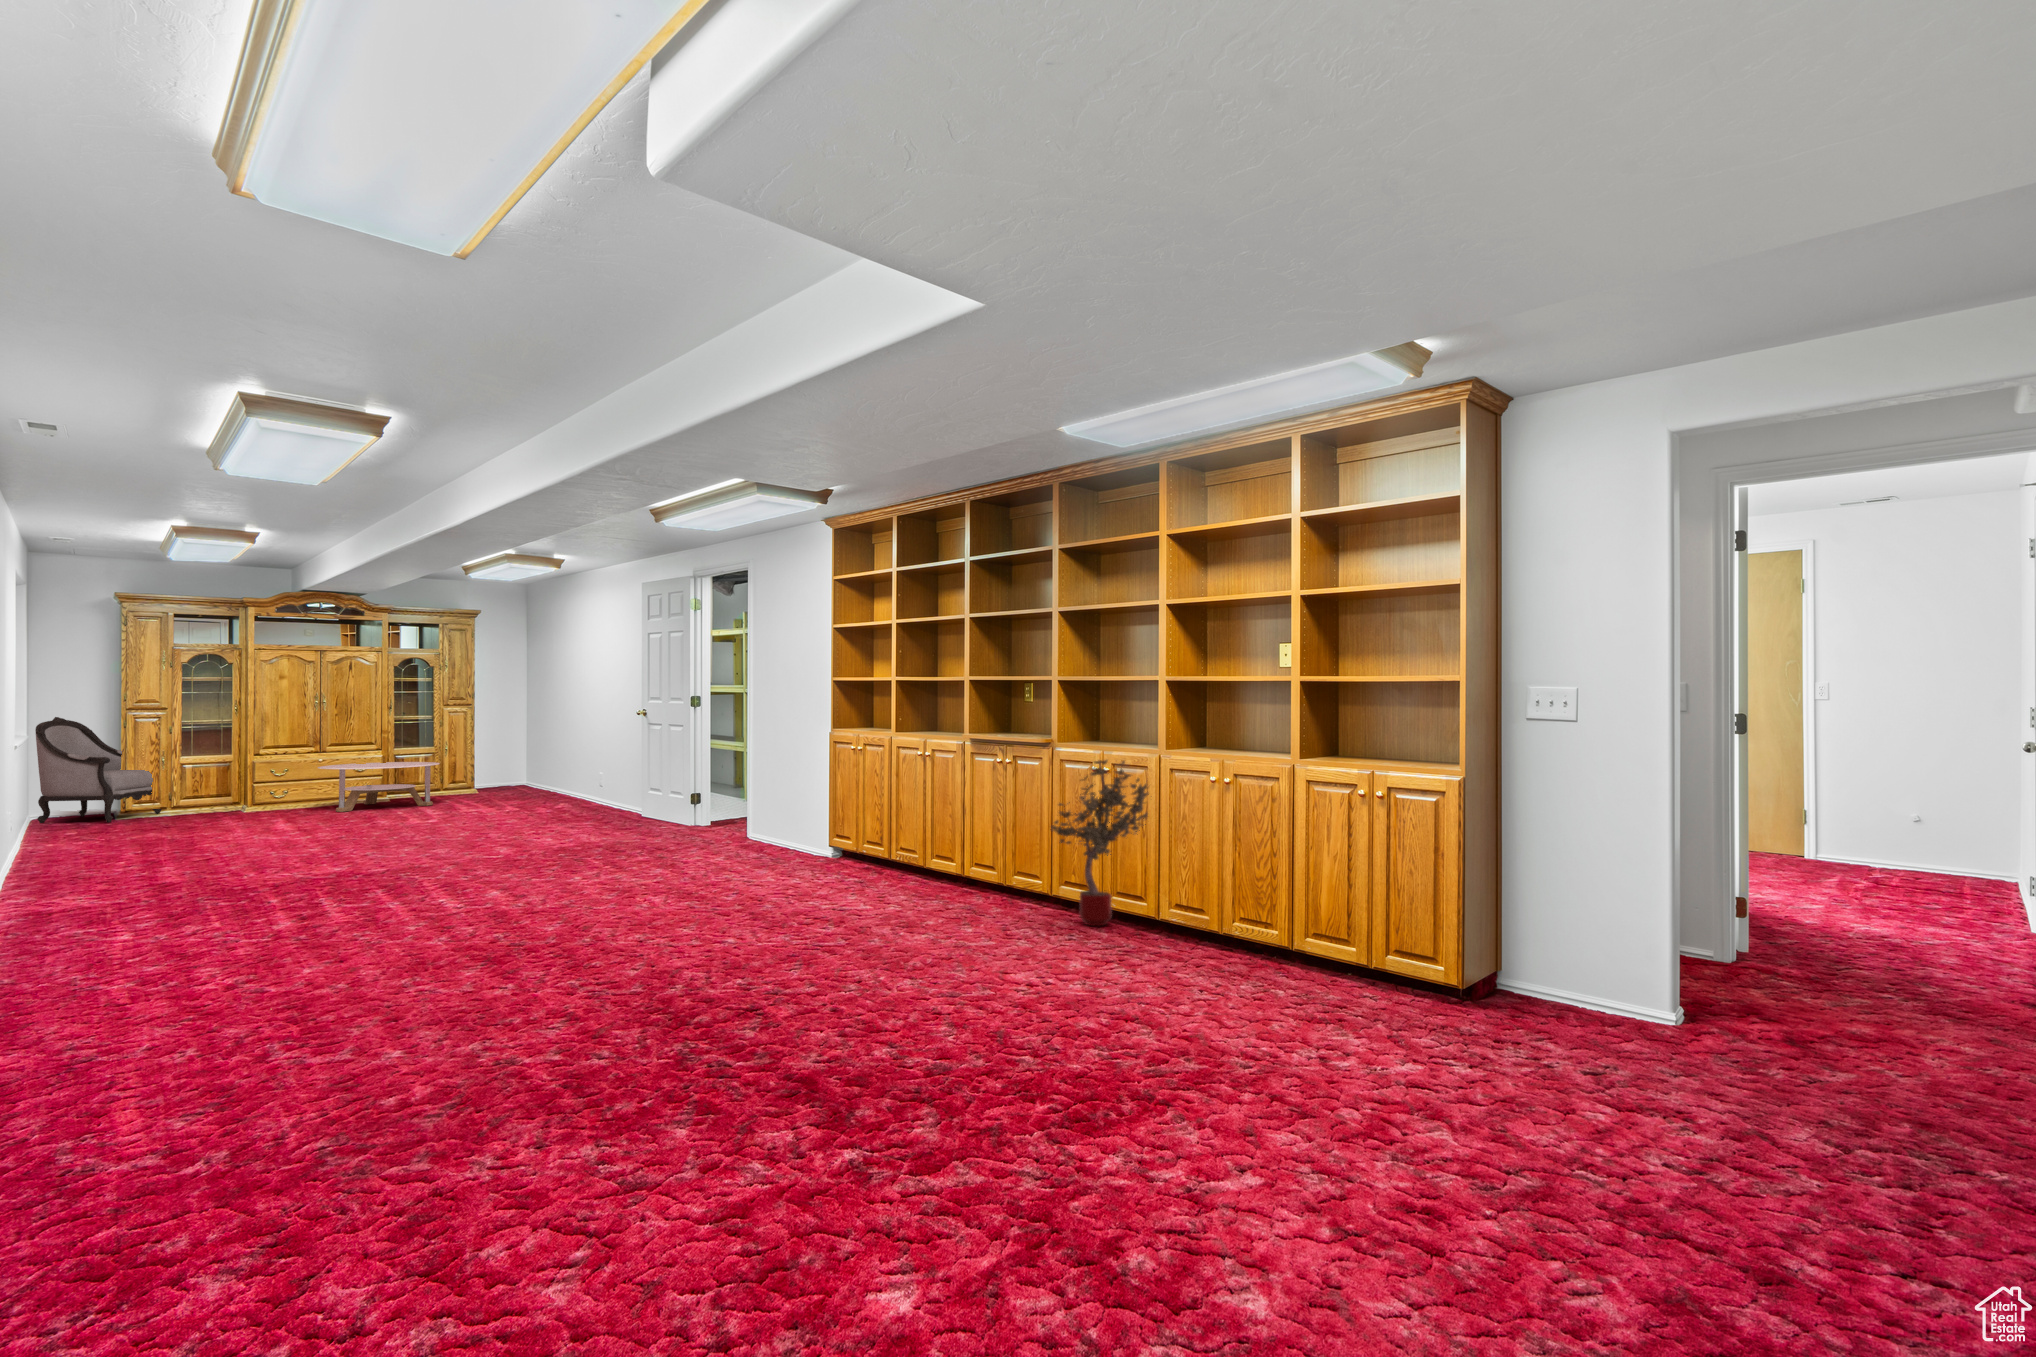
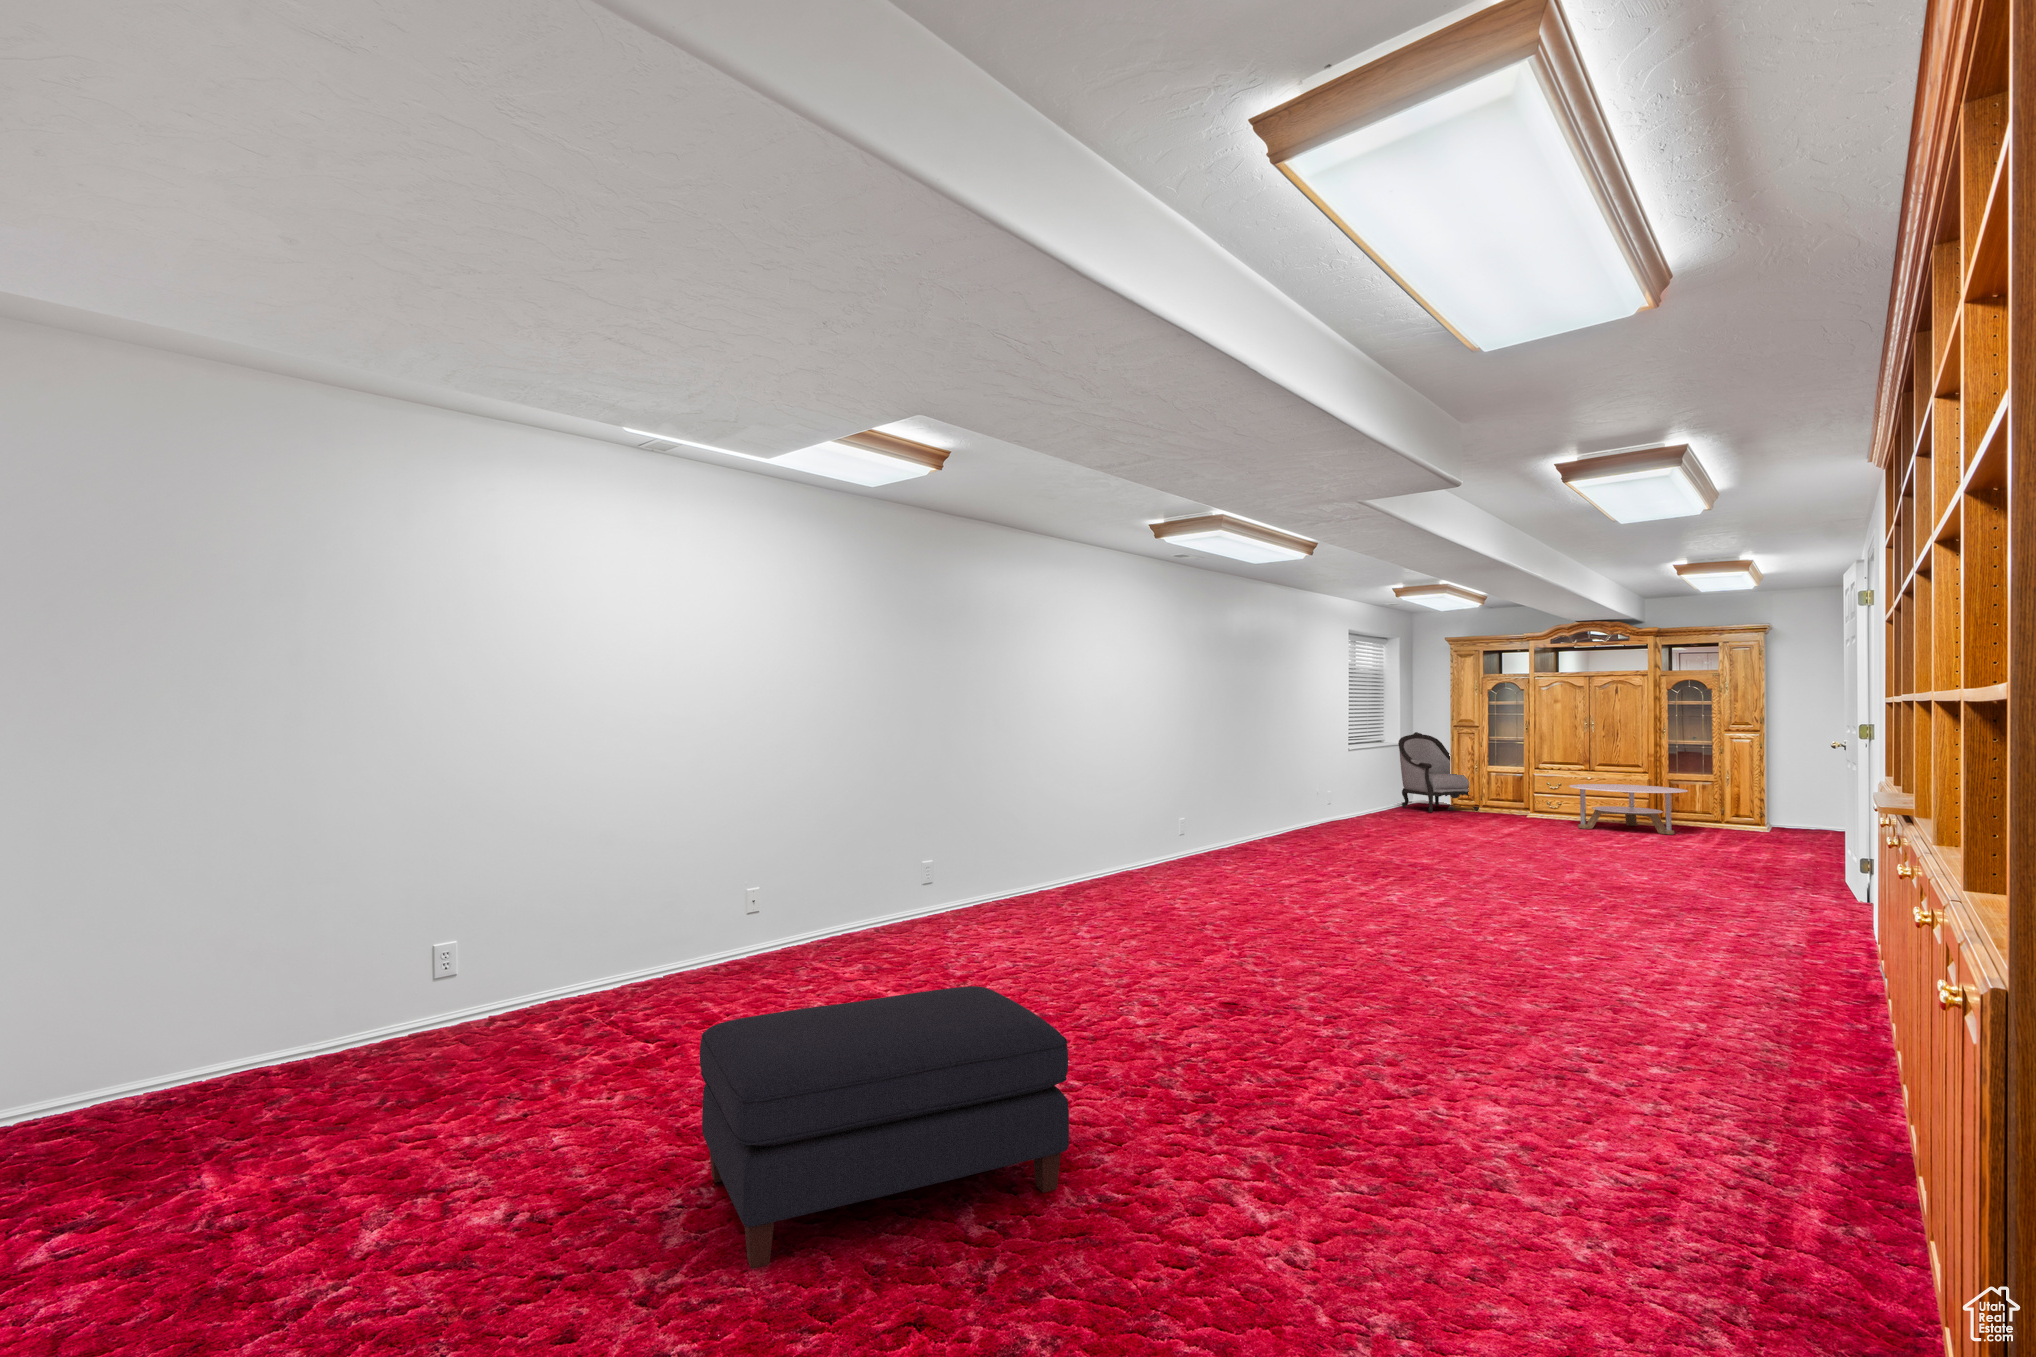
potted tree: present [1051,760,1149,926] -> none [1673,888,1889,1203]
ottoman: none [903,929,1238,1238] -> present [700,986,1069,1269]

